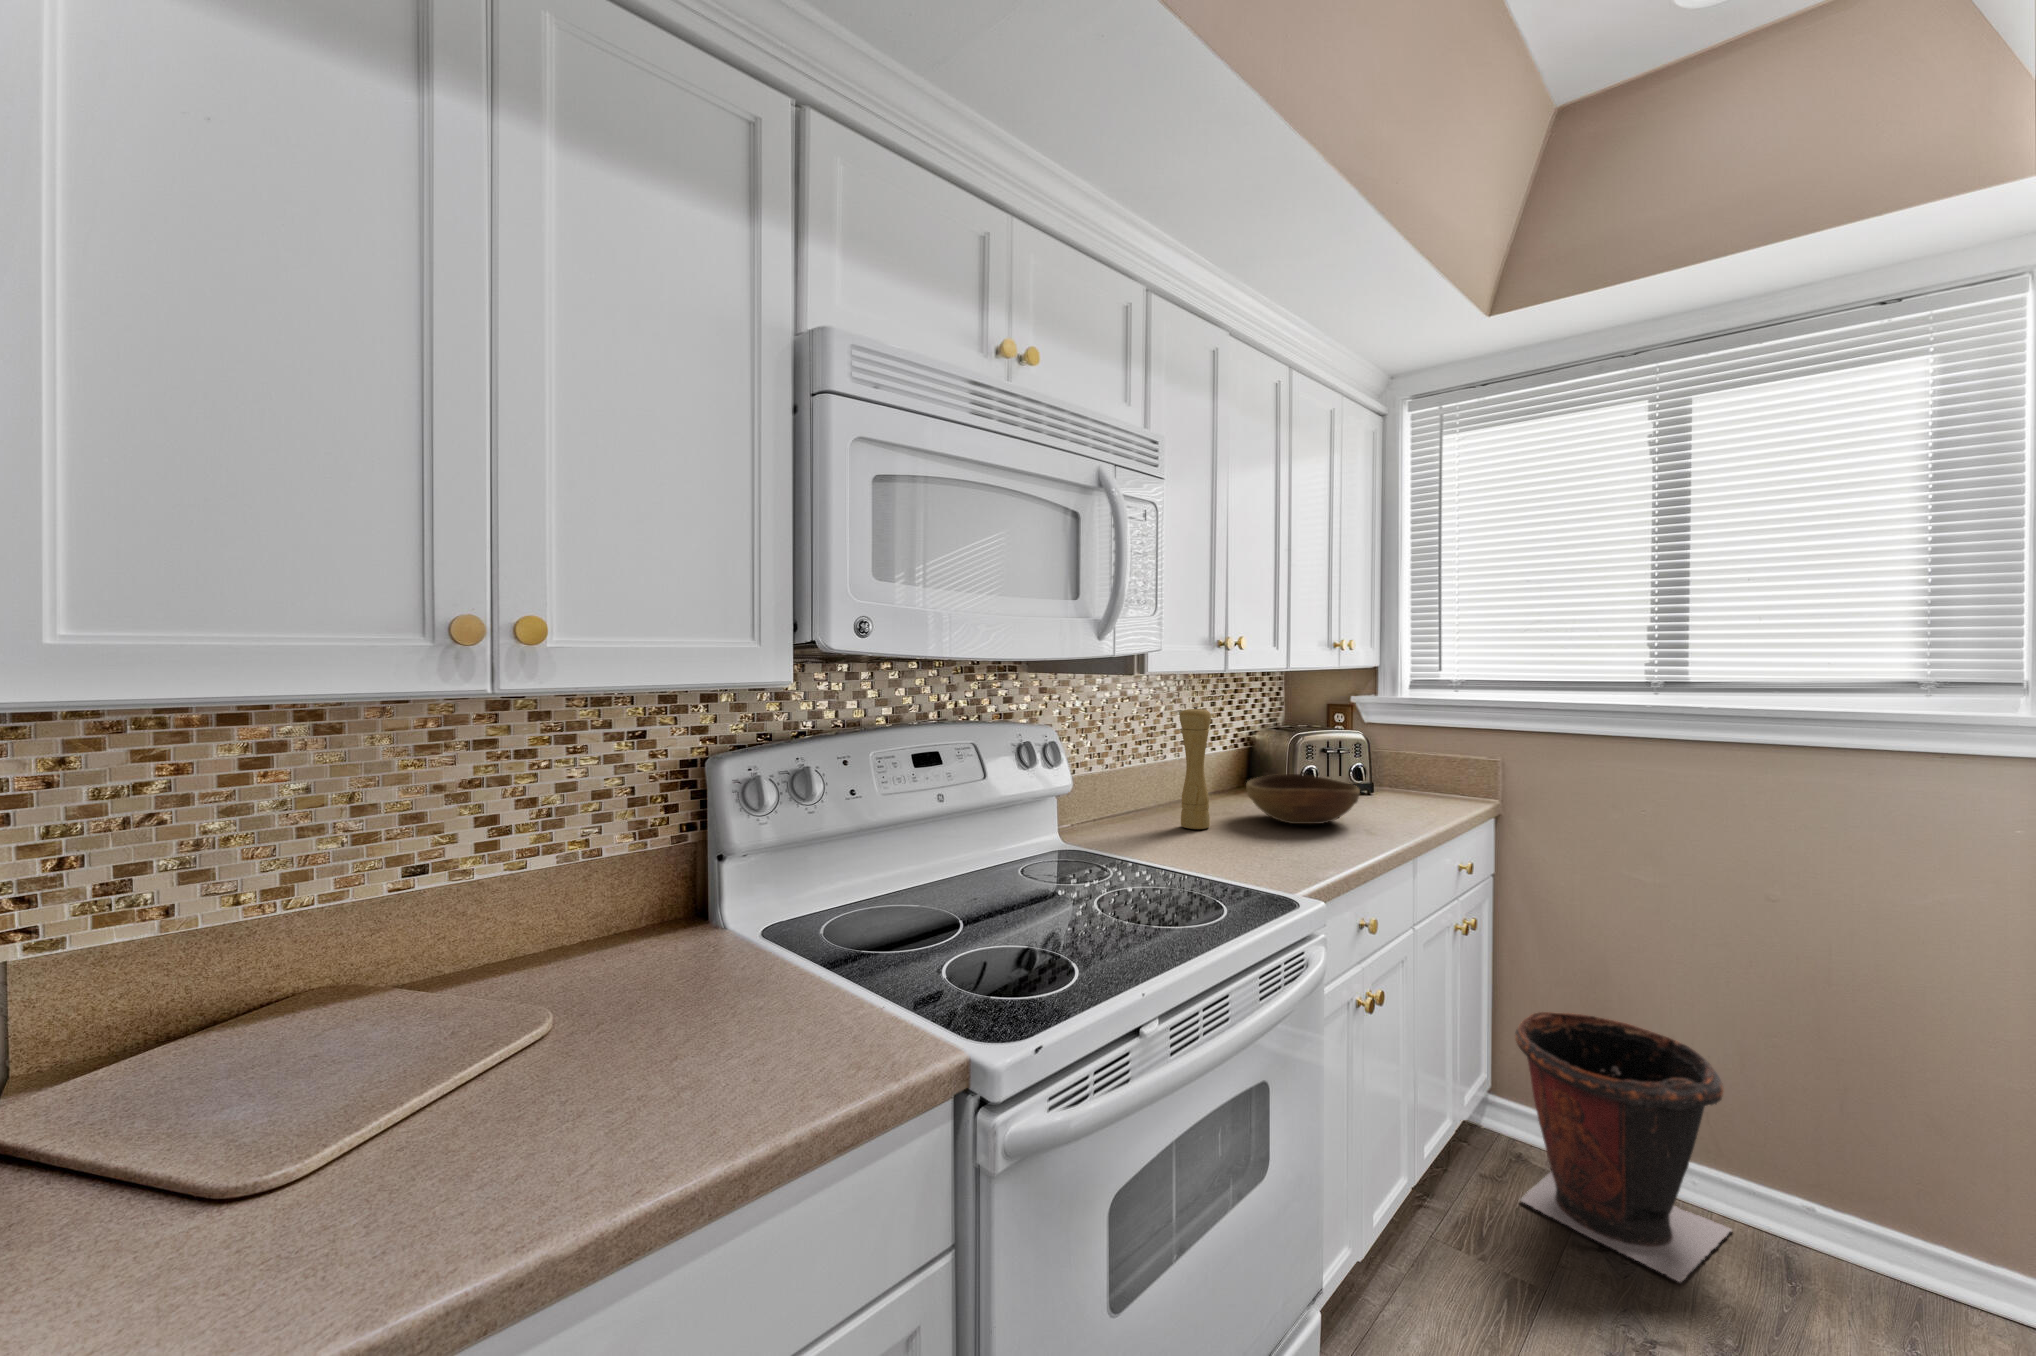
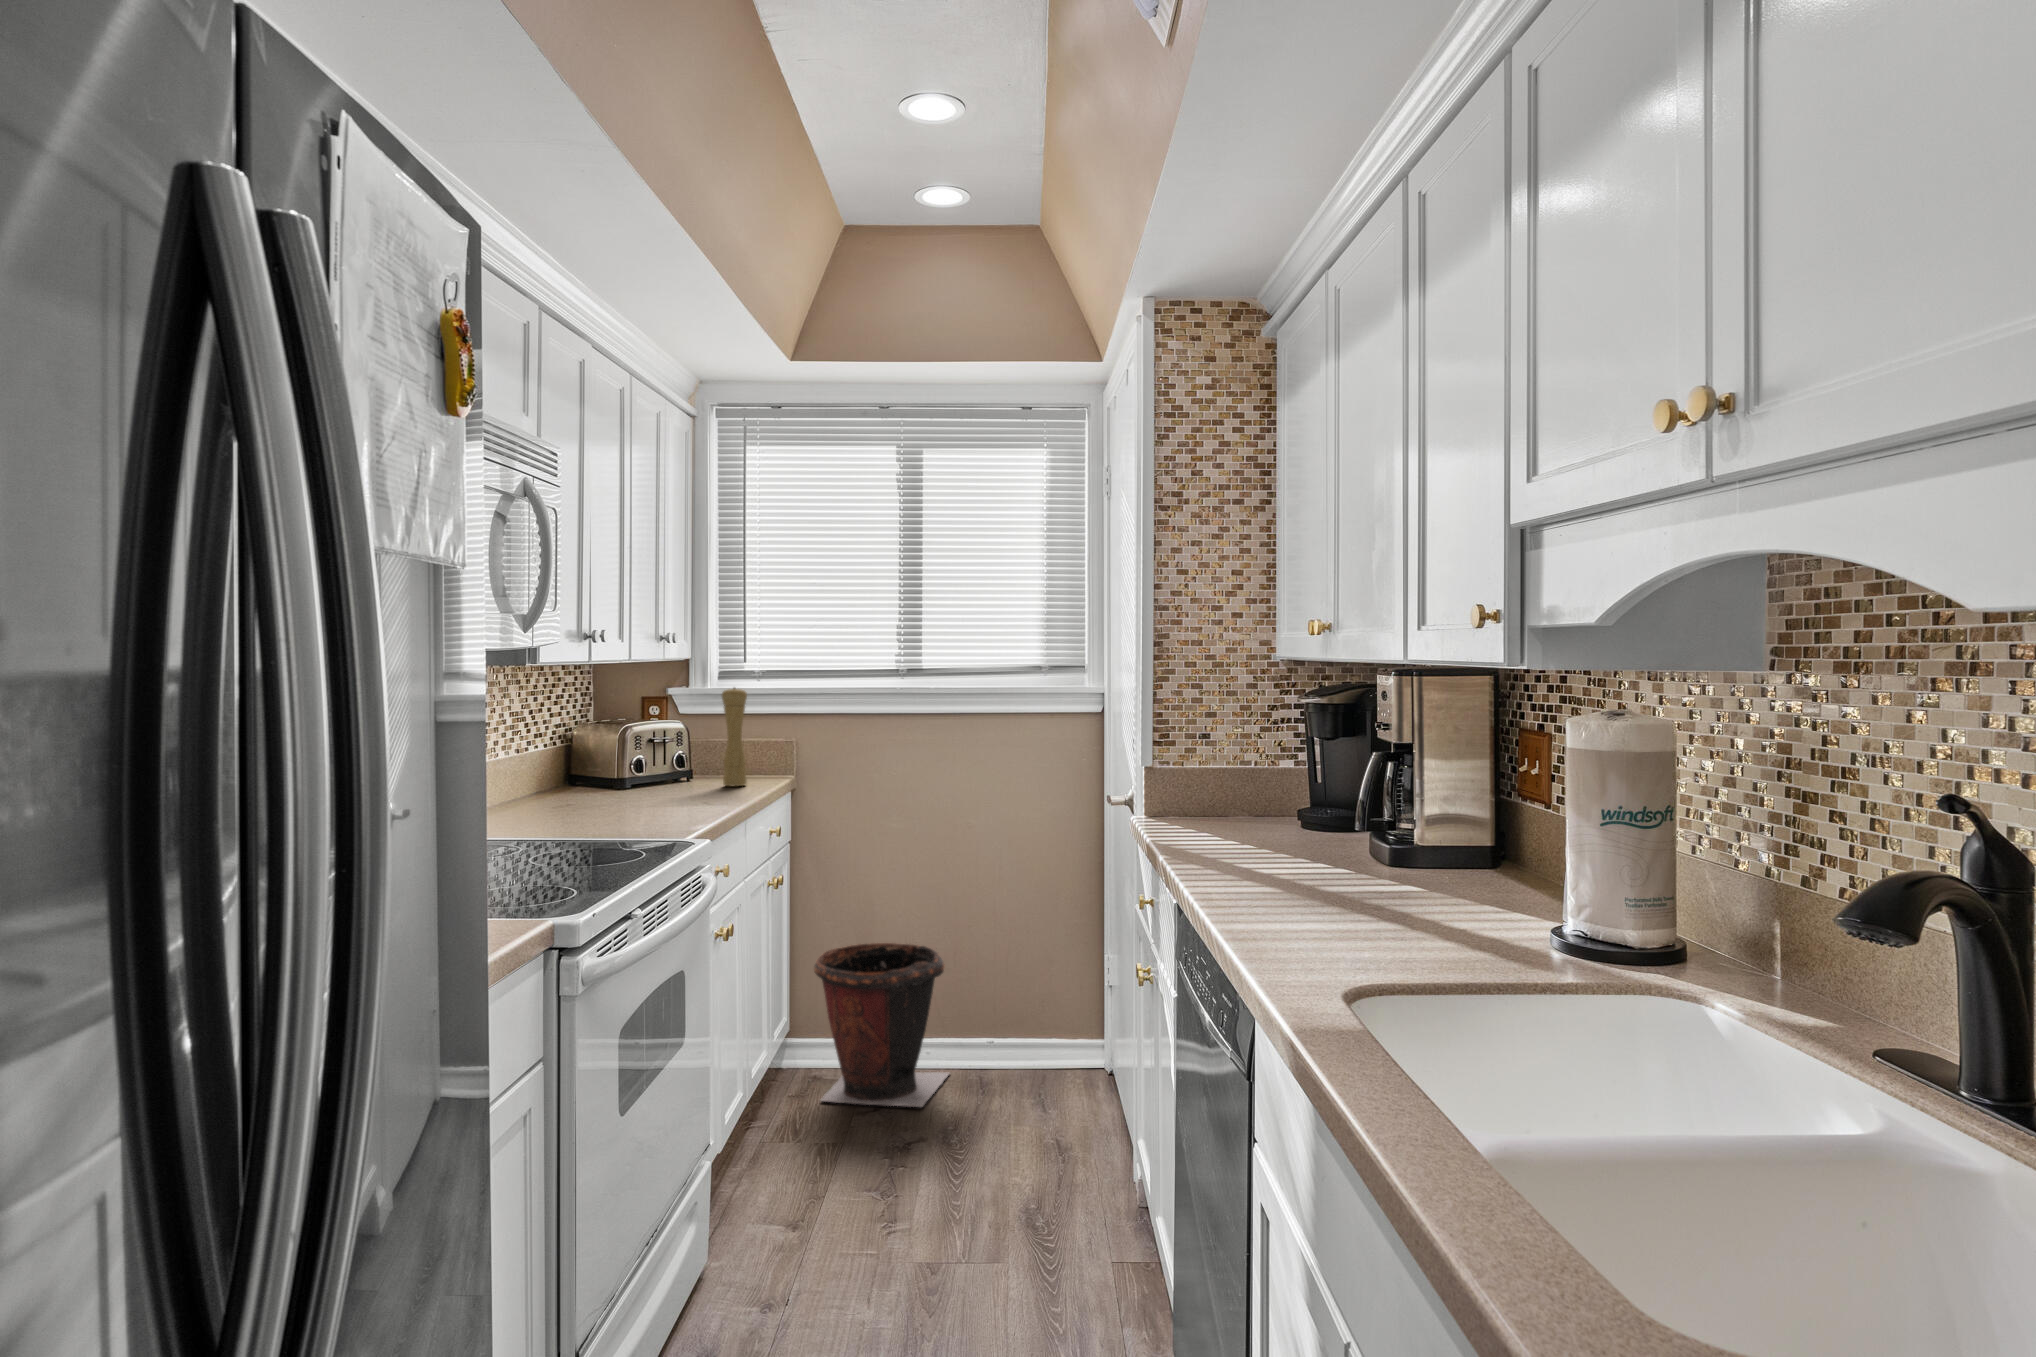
pepper mill: present [1180,707,1211,829] -> present [722,688,747,786]
bowl: present [1246,774,1360,824] -> none [593,762,699,806]

